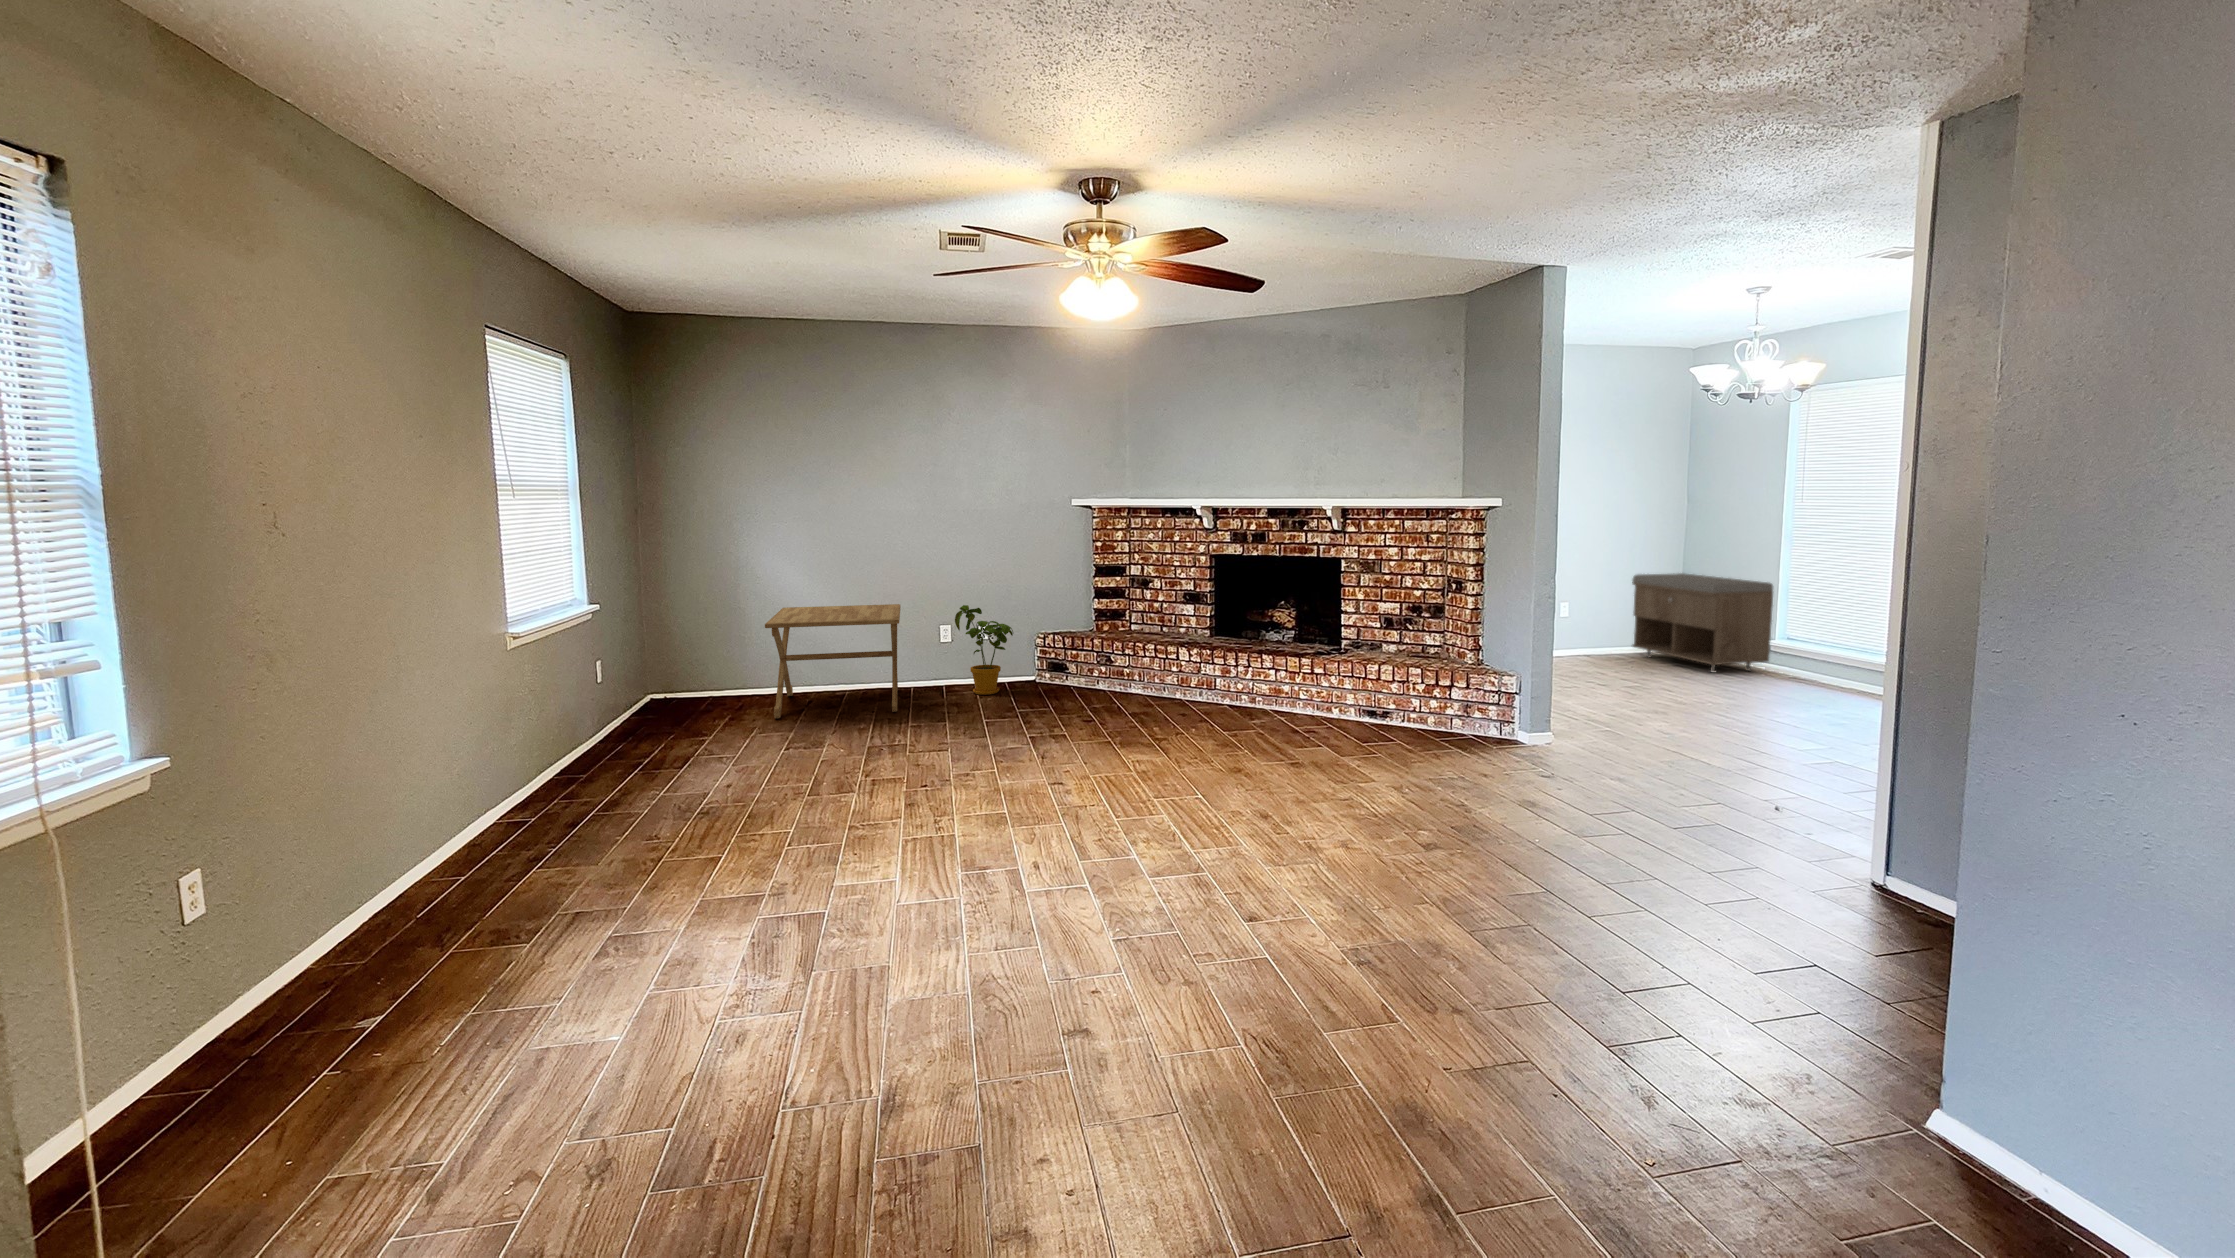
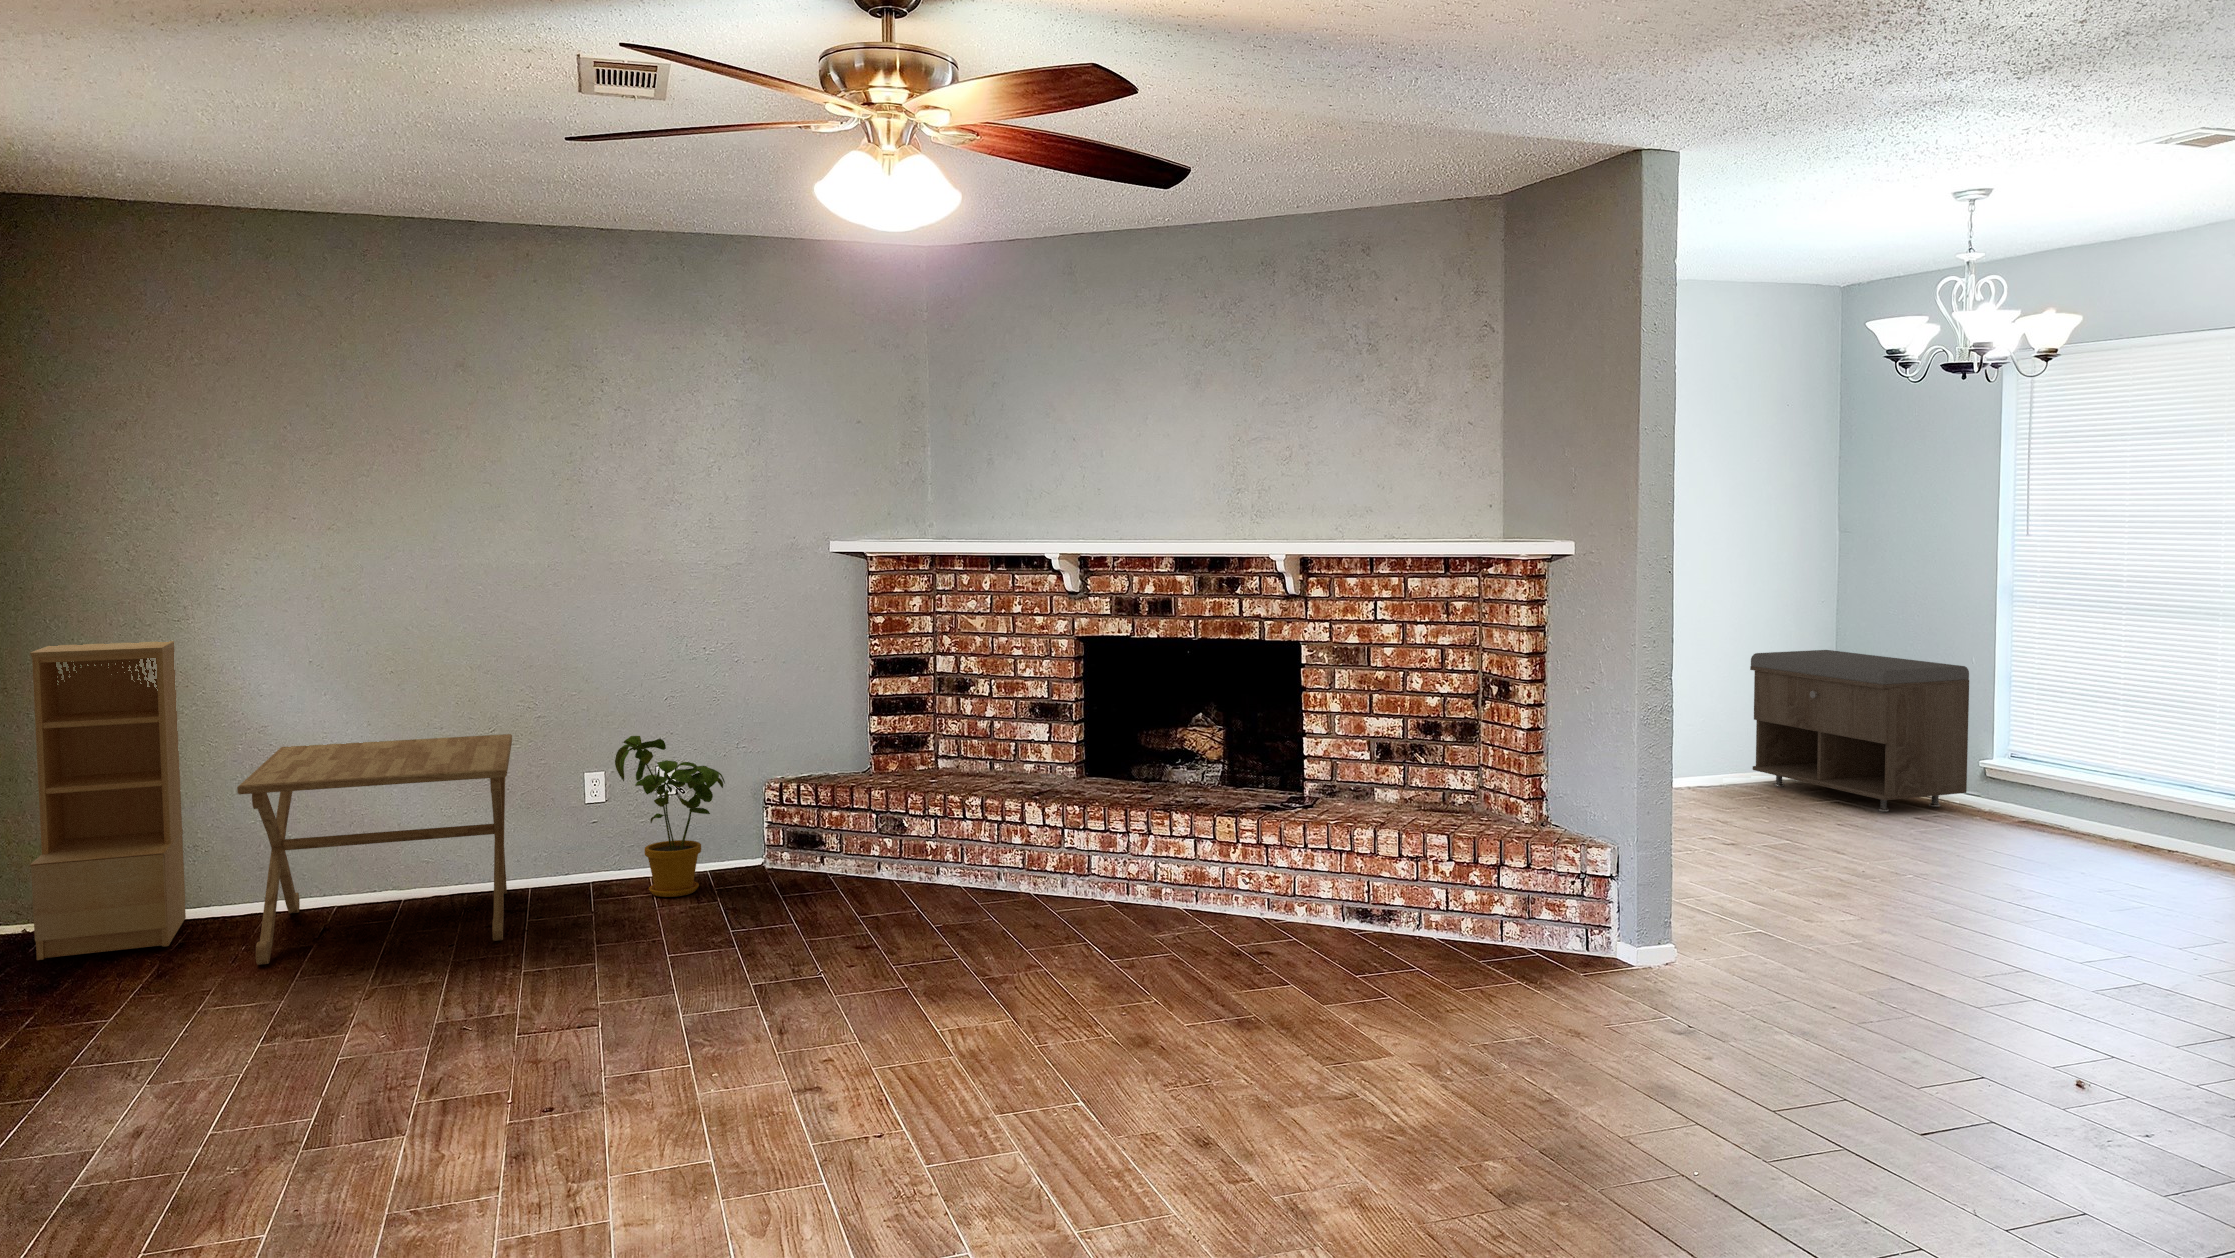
bookshelf: none [662,550,737,713] -> present [30,641,186,960]

